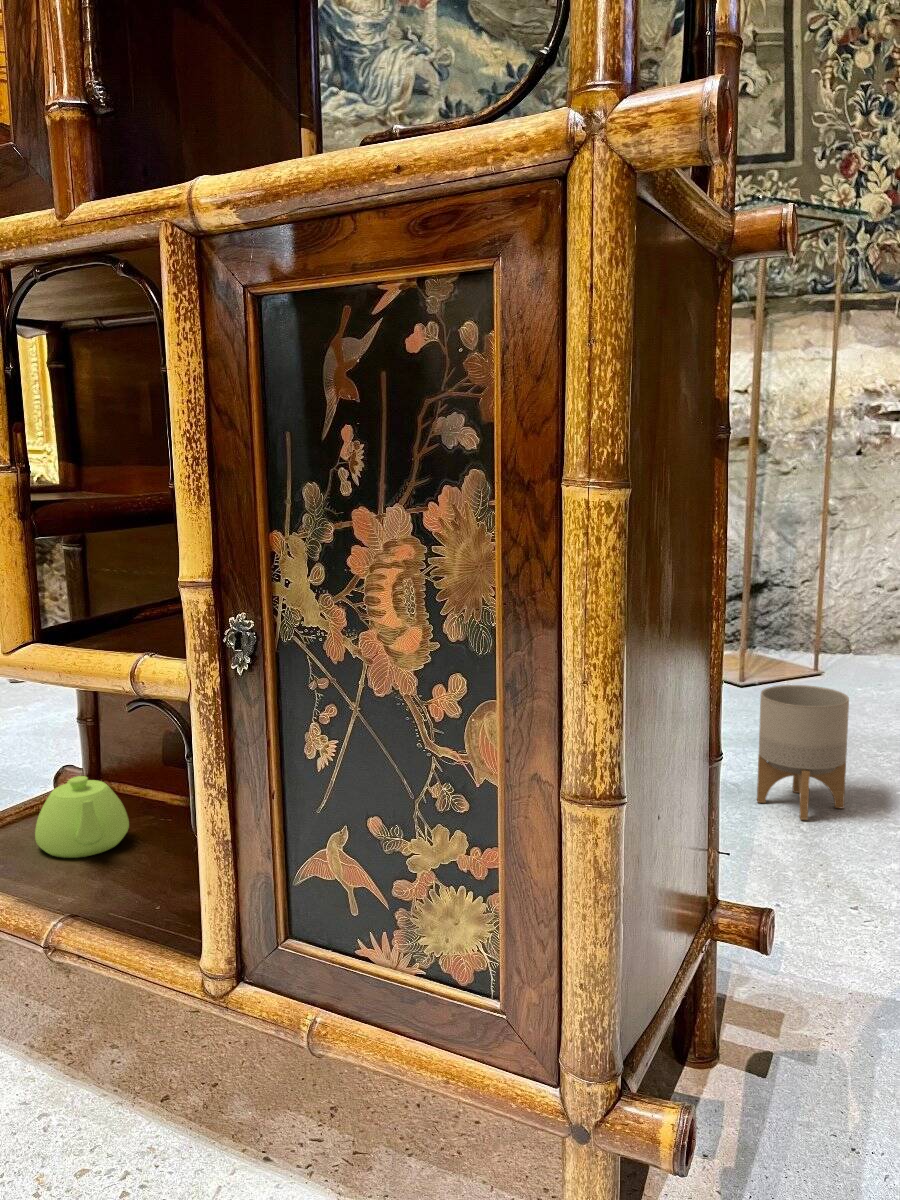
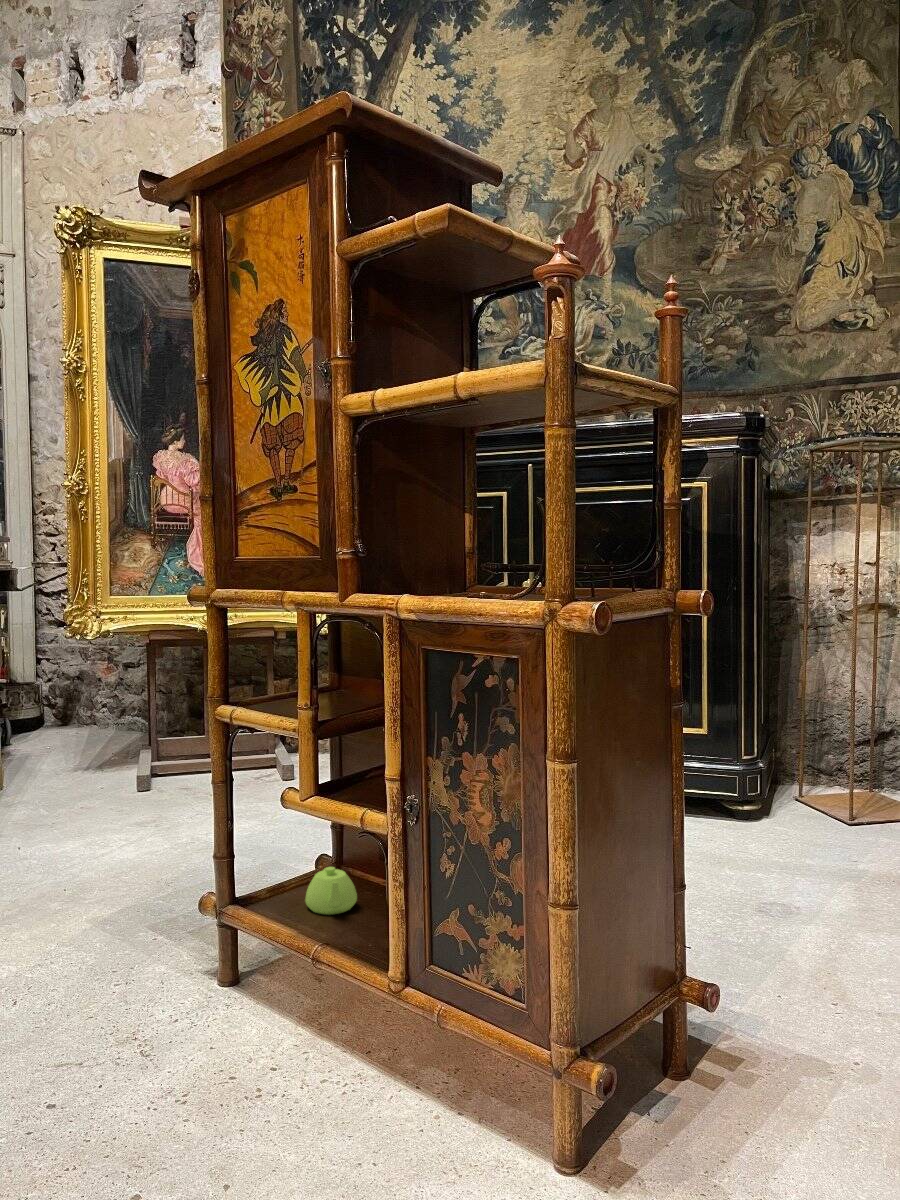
planter: present [757,685,849,820] -> none [807,834,874,939]

